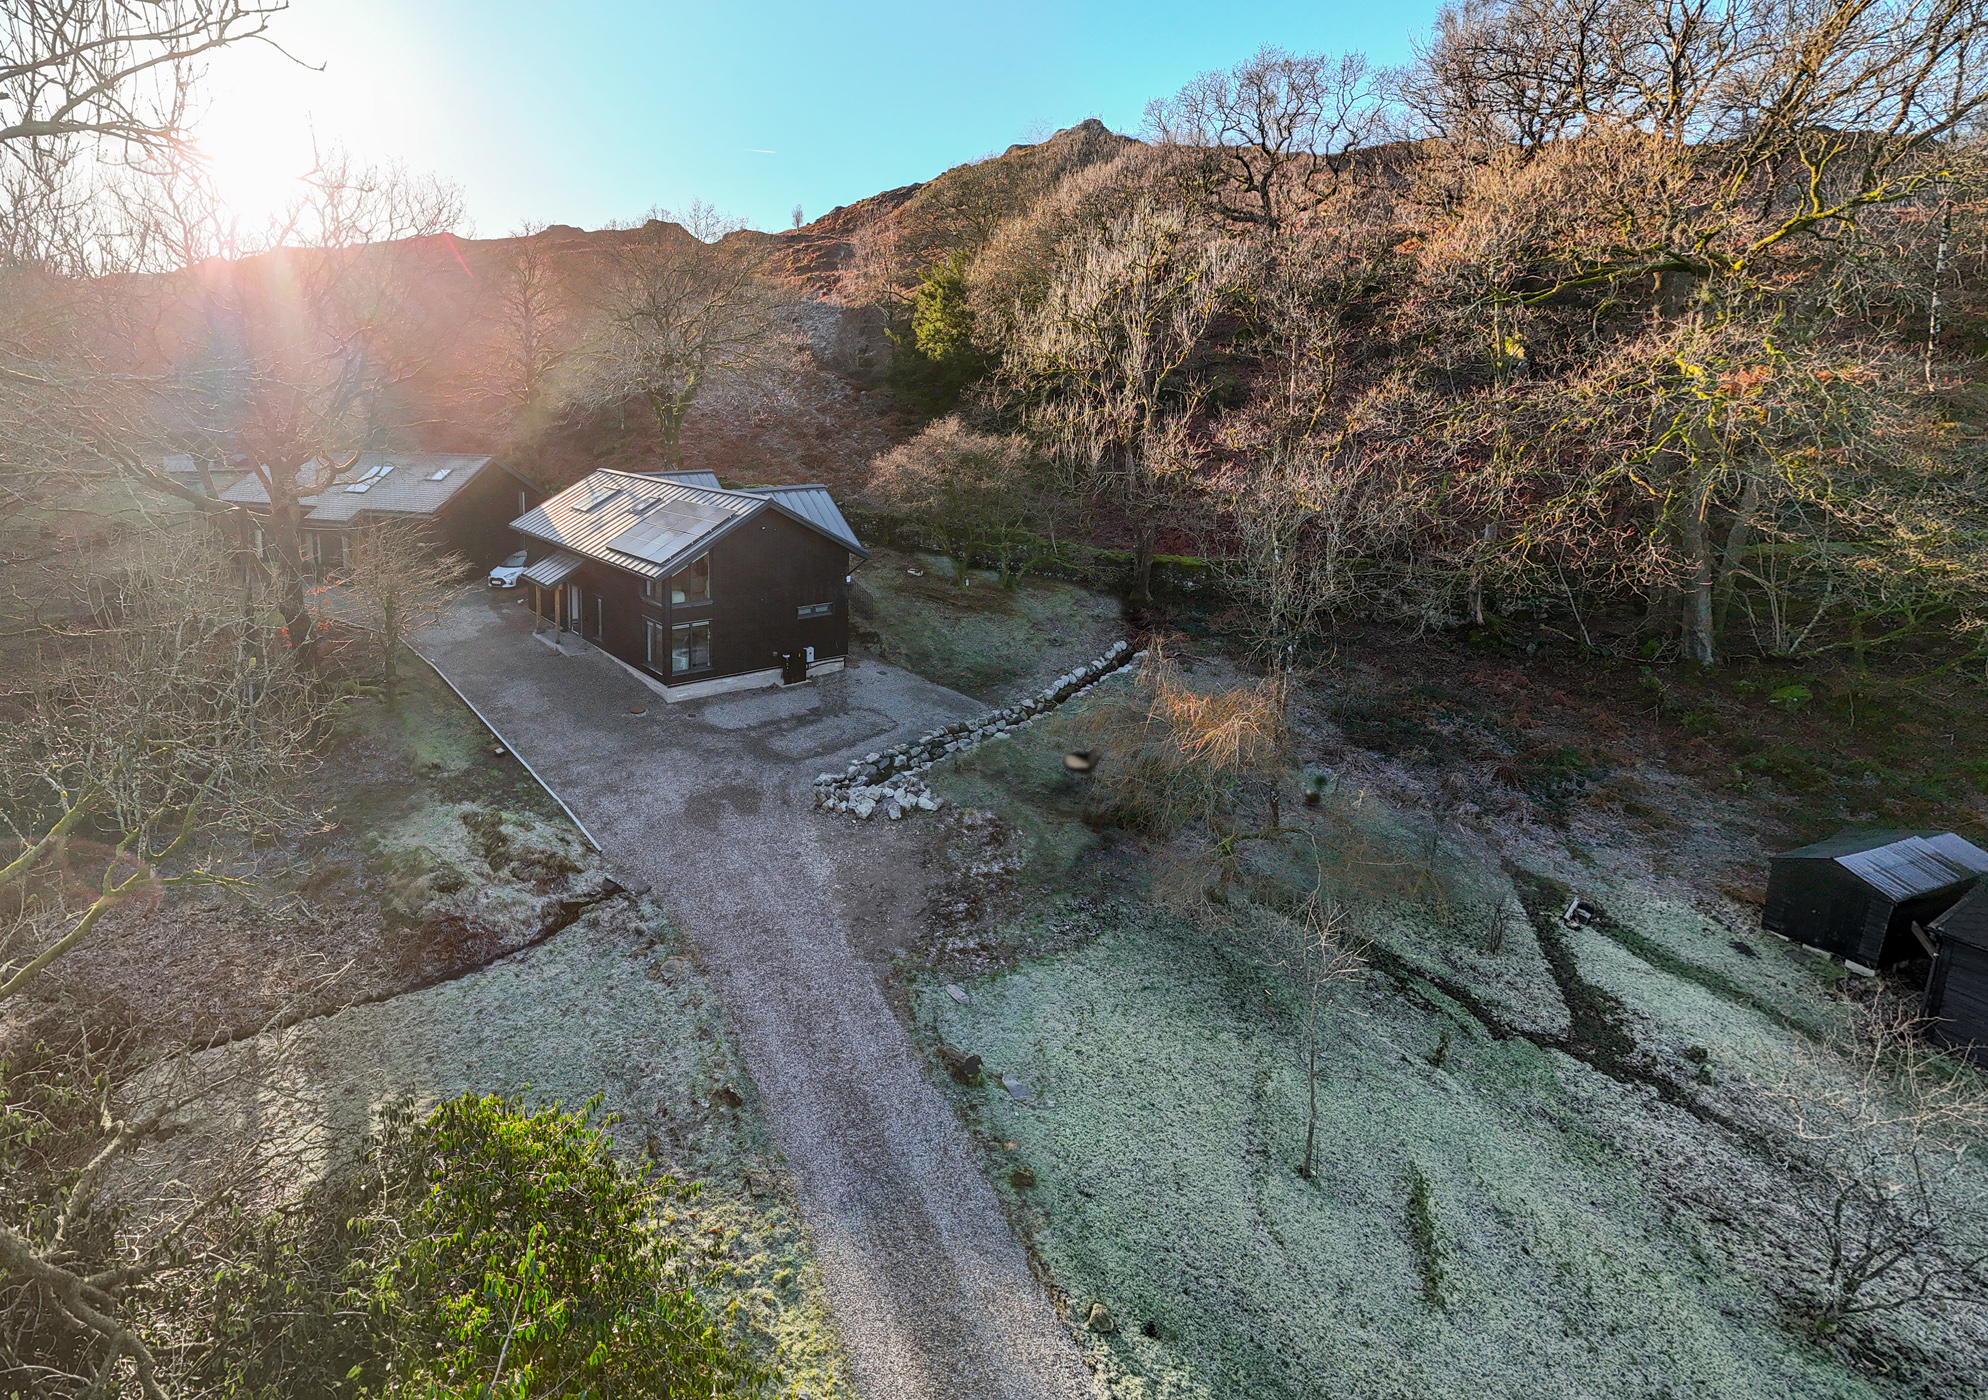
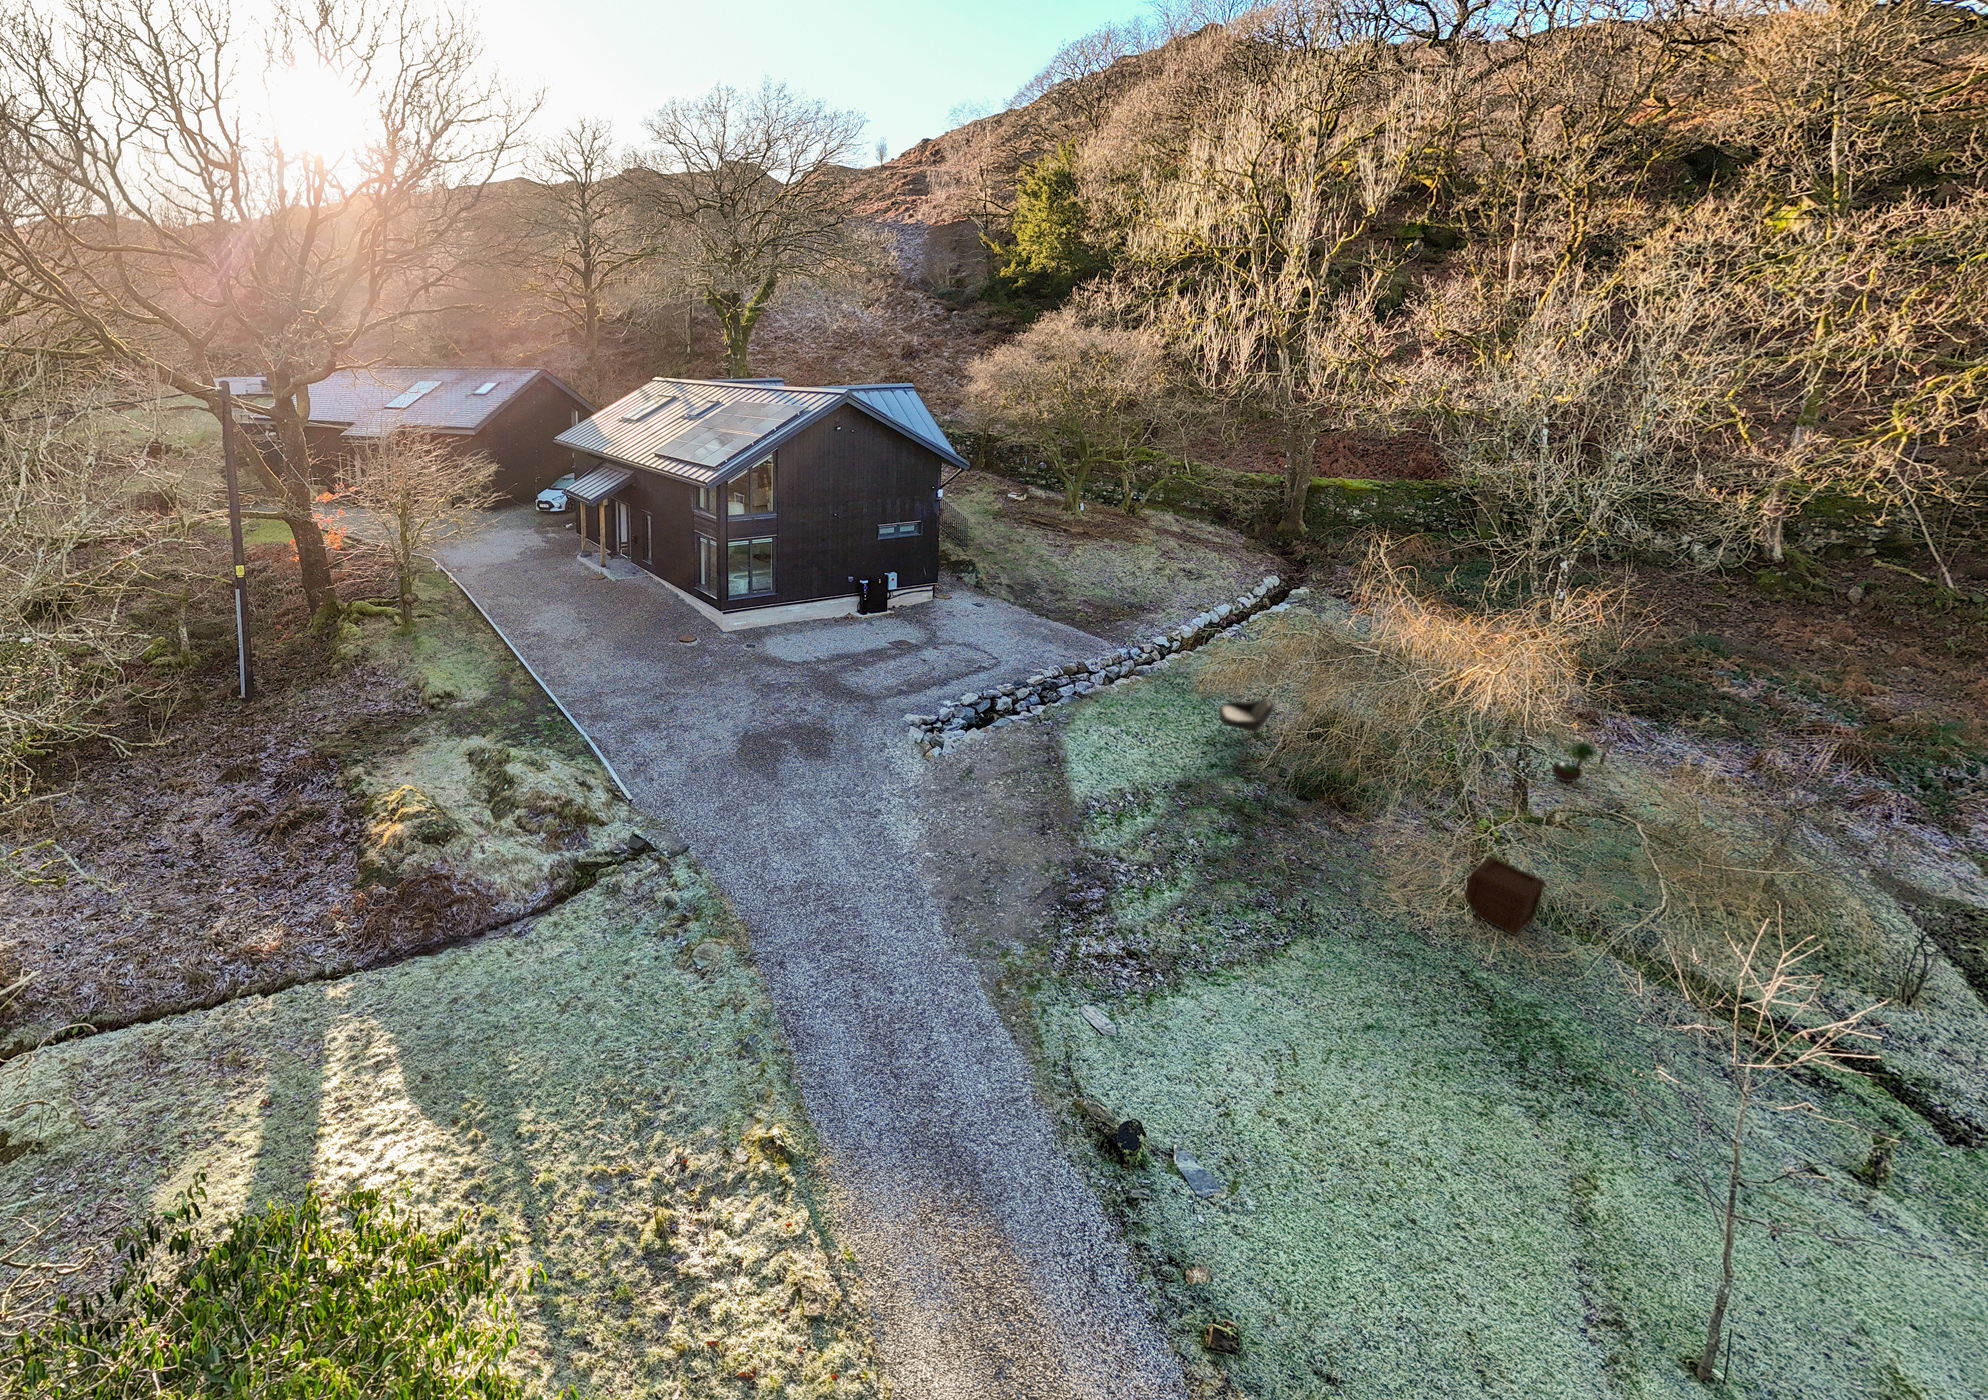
woven basket: present [1082,810,1111,833] -> none [1248,772,1290,805]
wooden crate: none [1220,864,1275,921] -> present [1465,857,1545,936]

